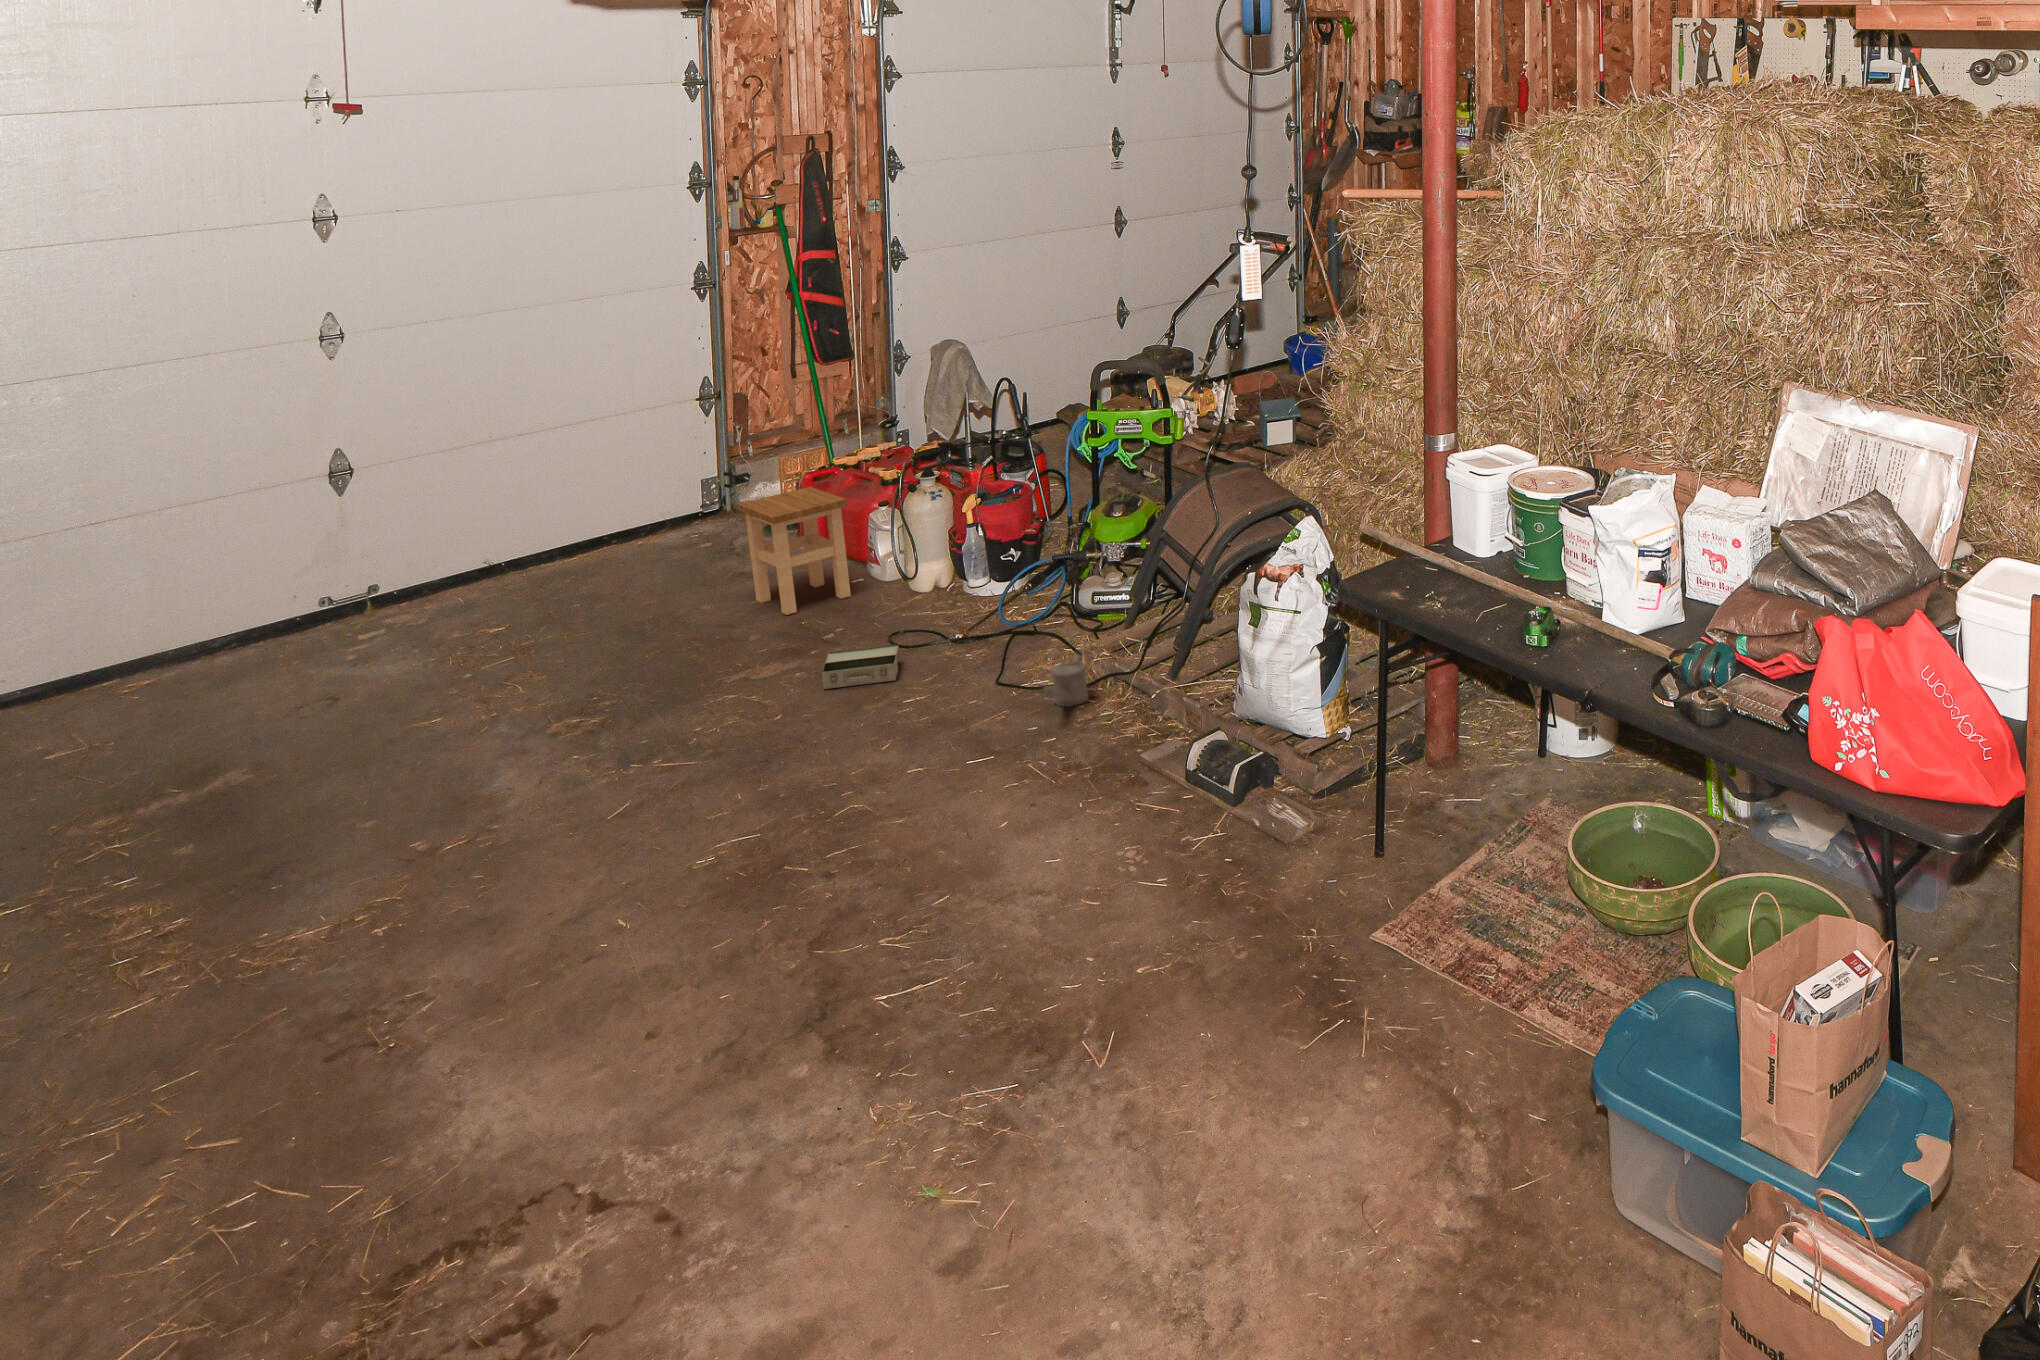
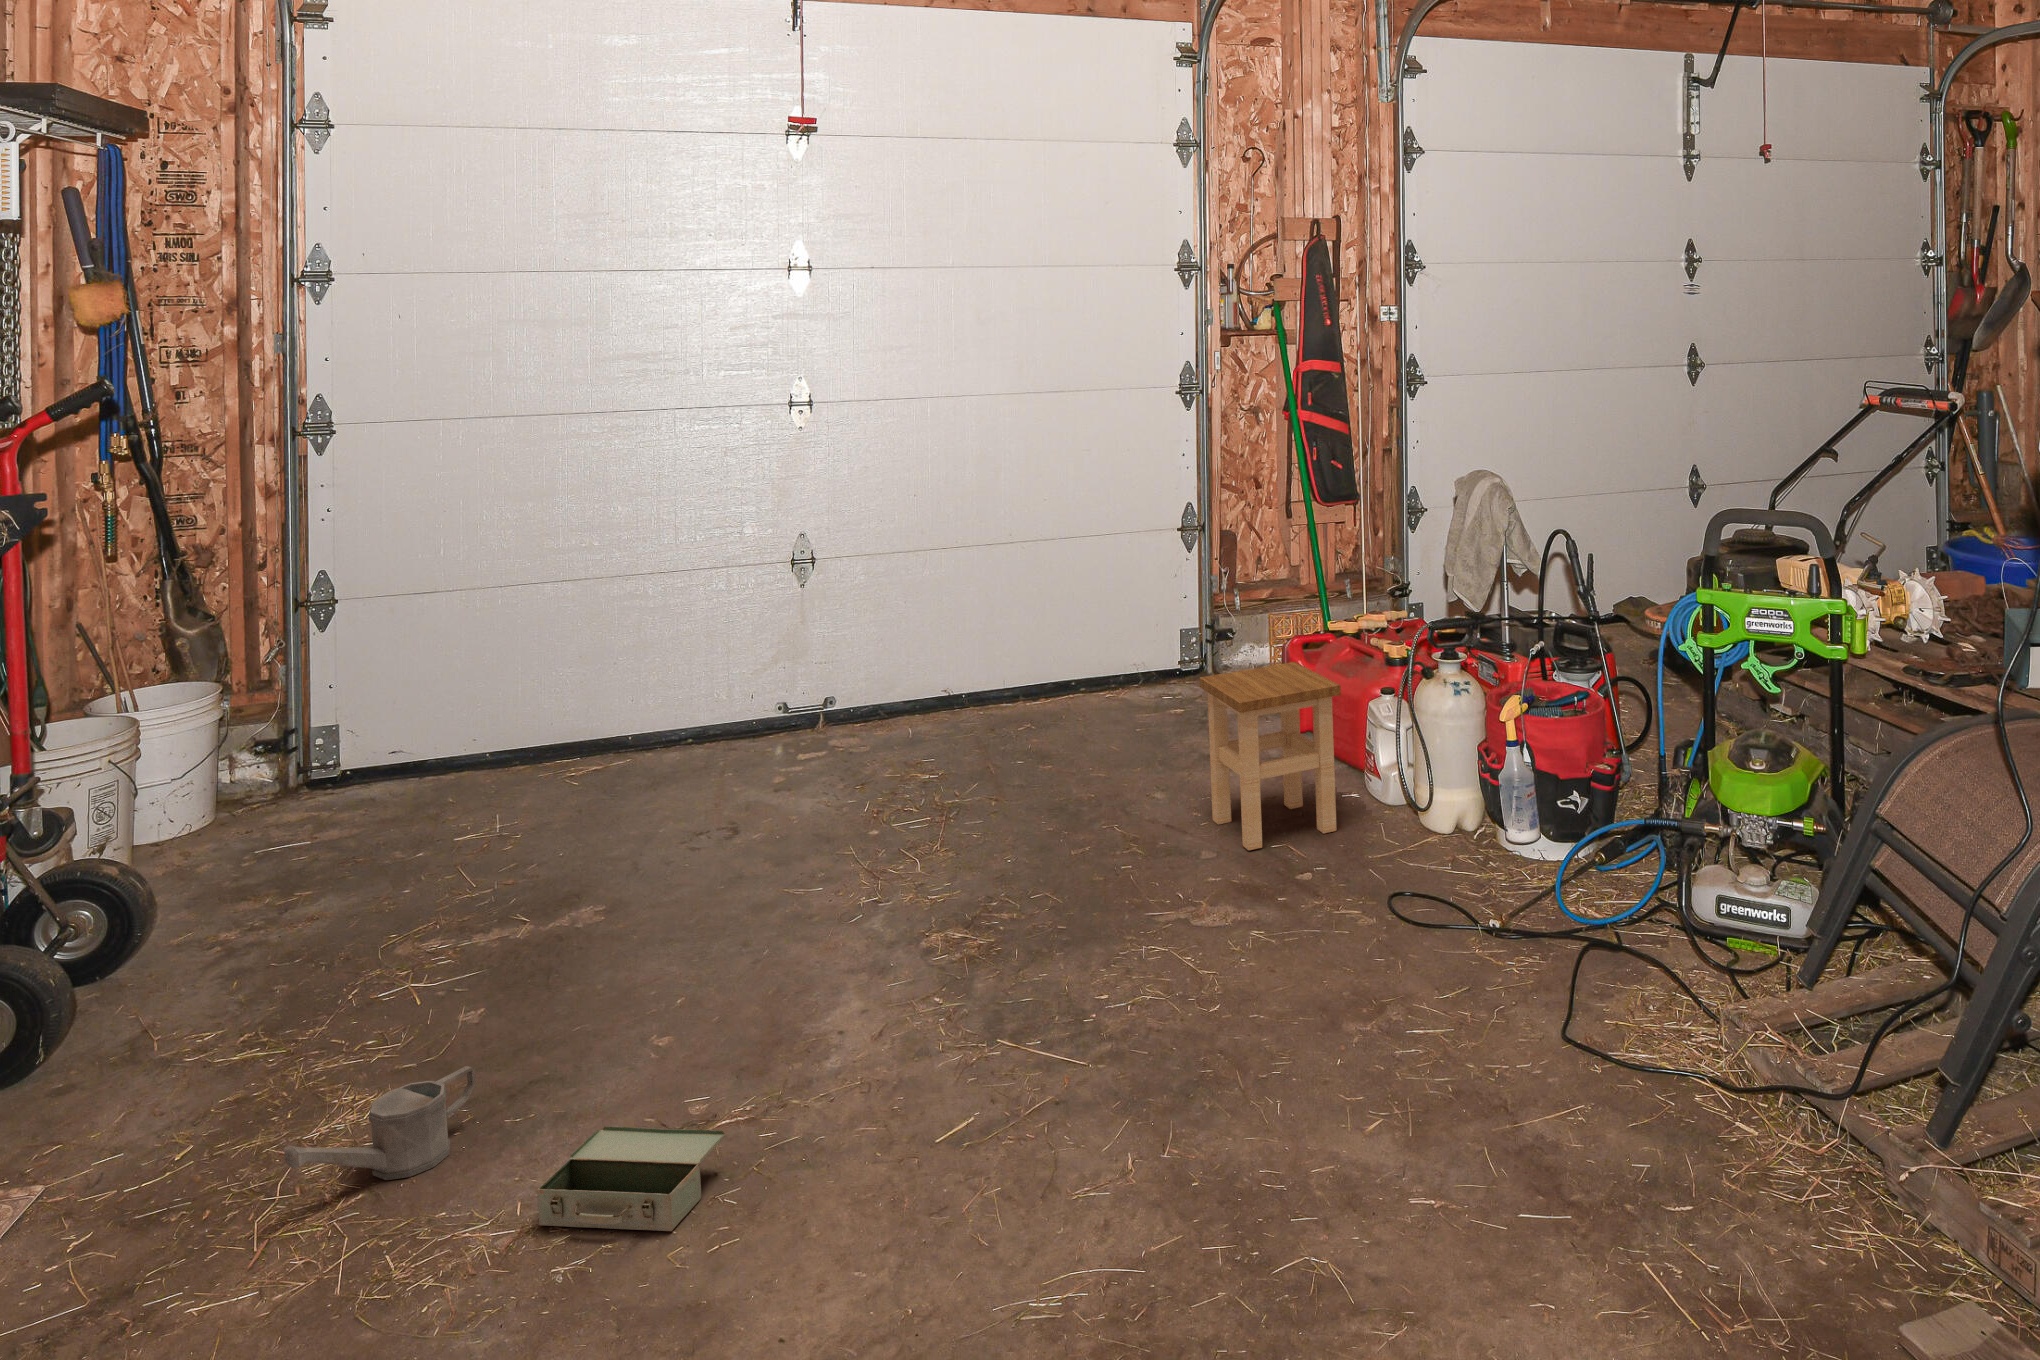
toolbox: present [821,644,899,689] -> present [537,1127,726,1231]
watering can: present [1044,655,1089,707] -> present [284,1066,476,1180]

